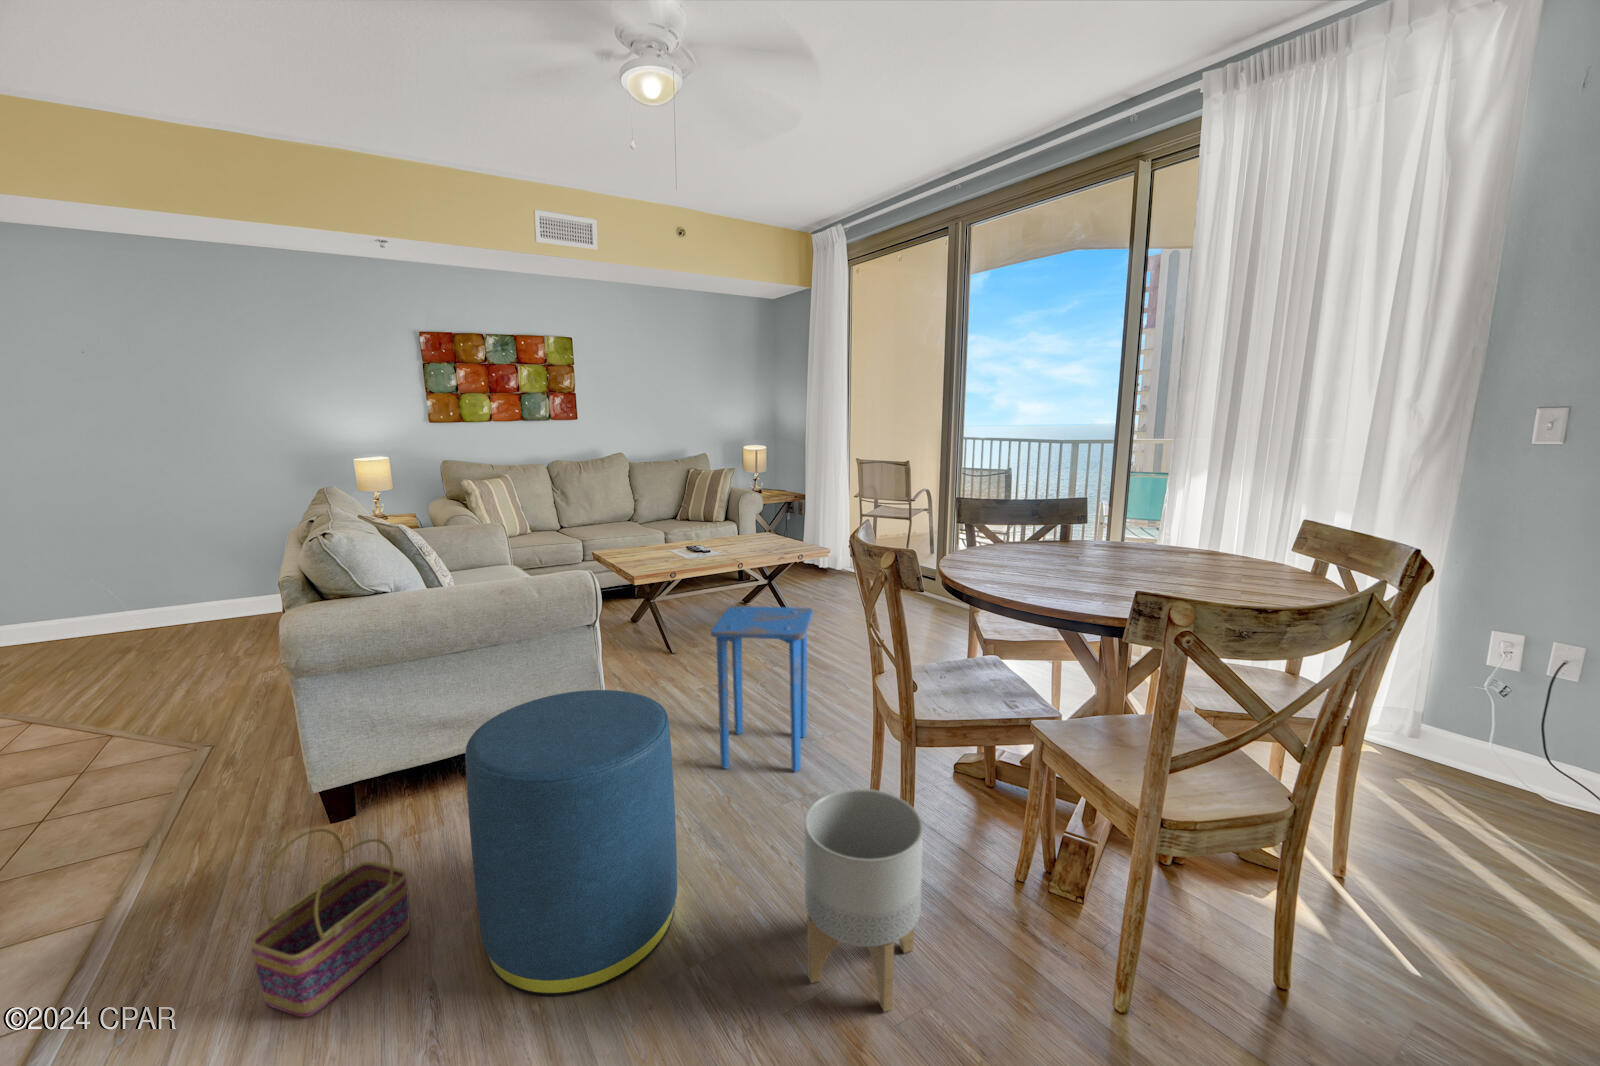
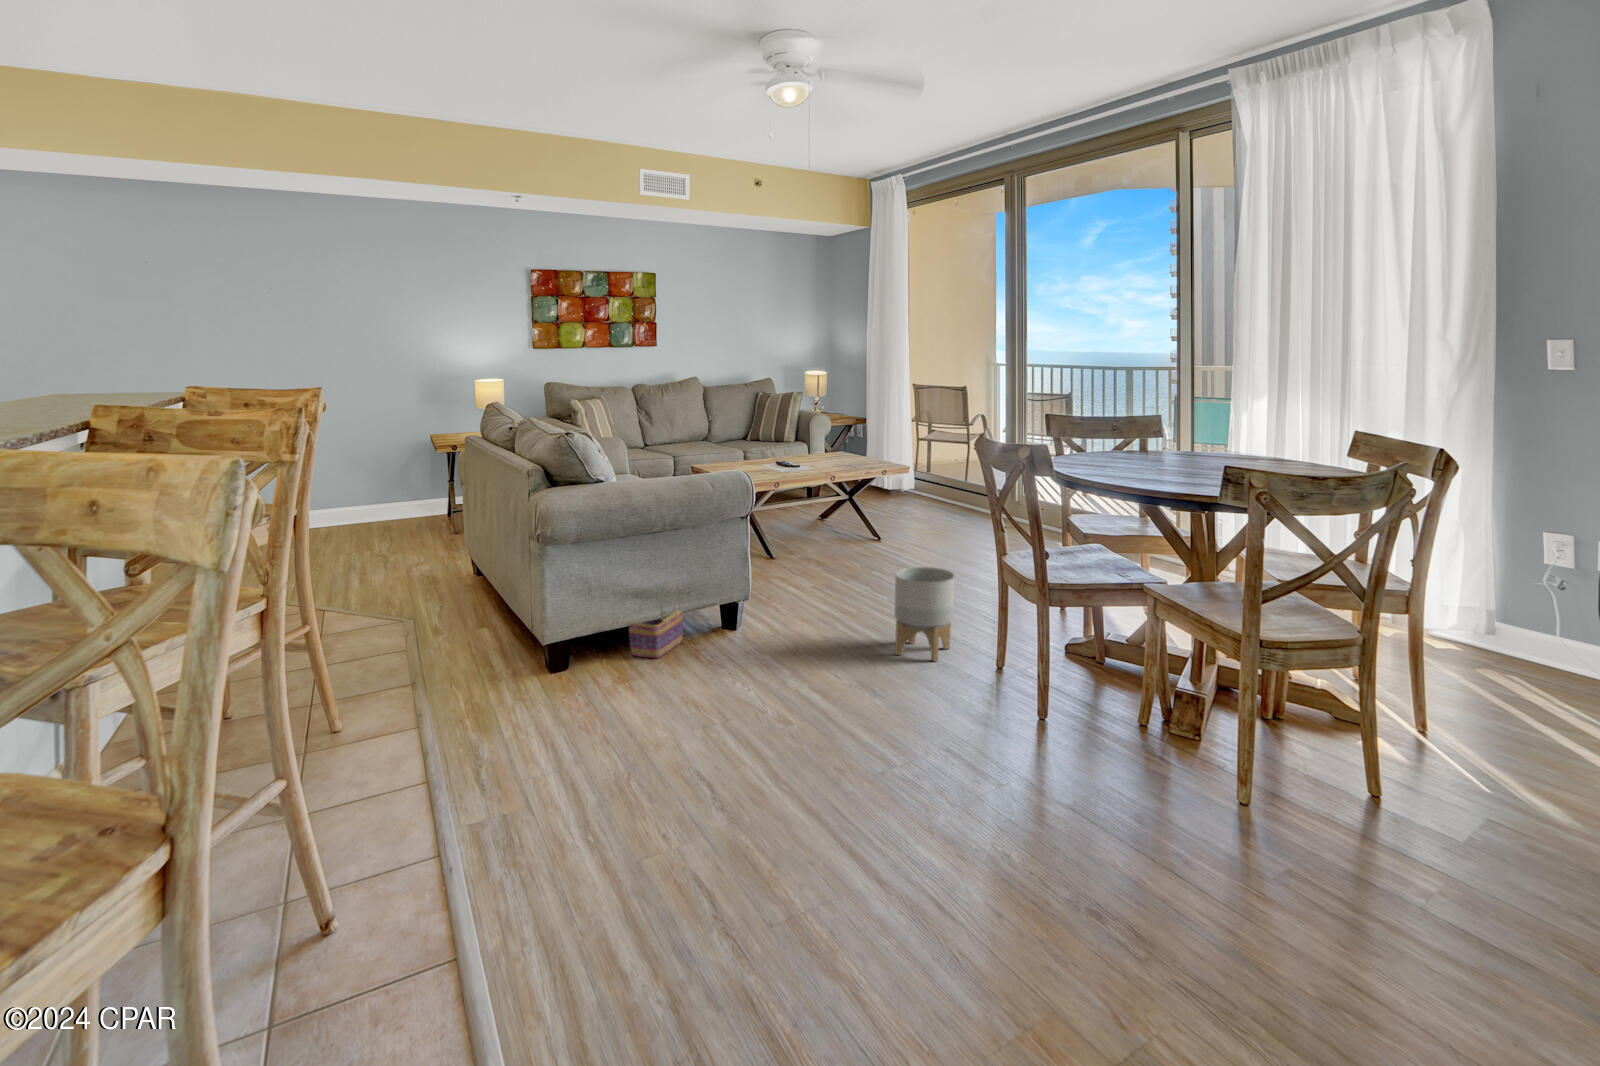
side table: present [711,606,813,772] -> none [825,492,890,597]
ottoman: present [465,690,677,995] -> none [722,522,823,656]

